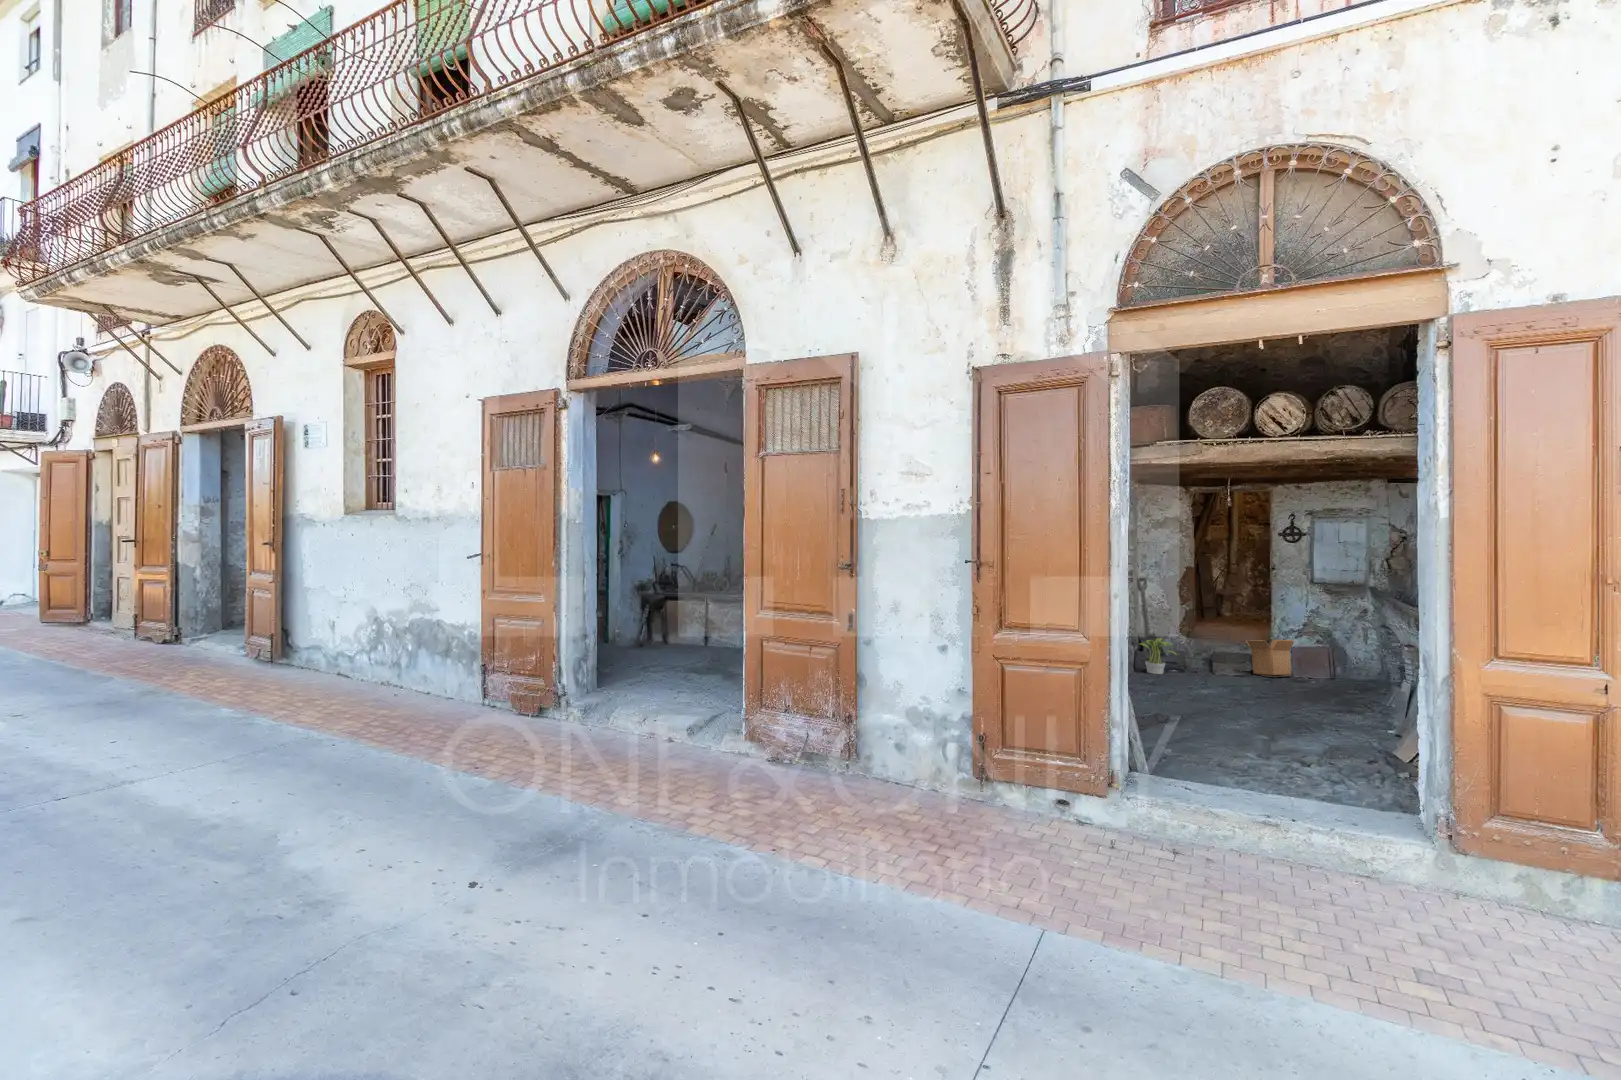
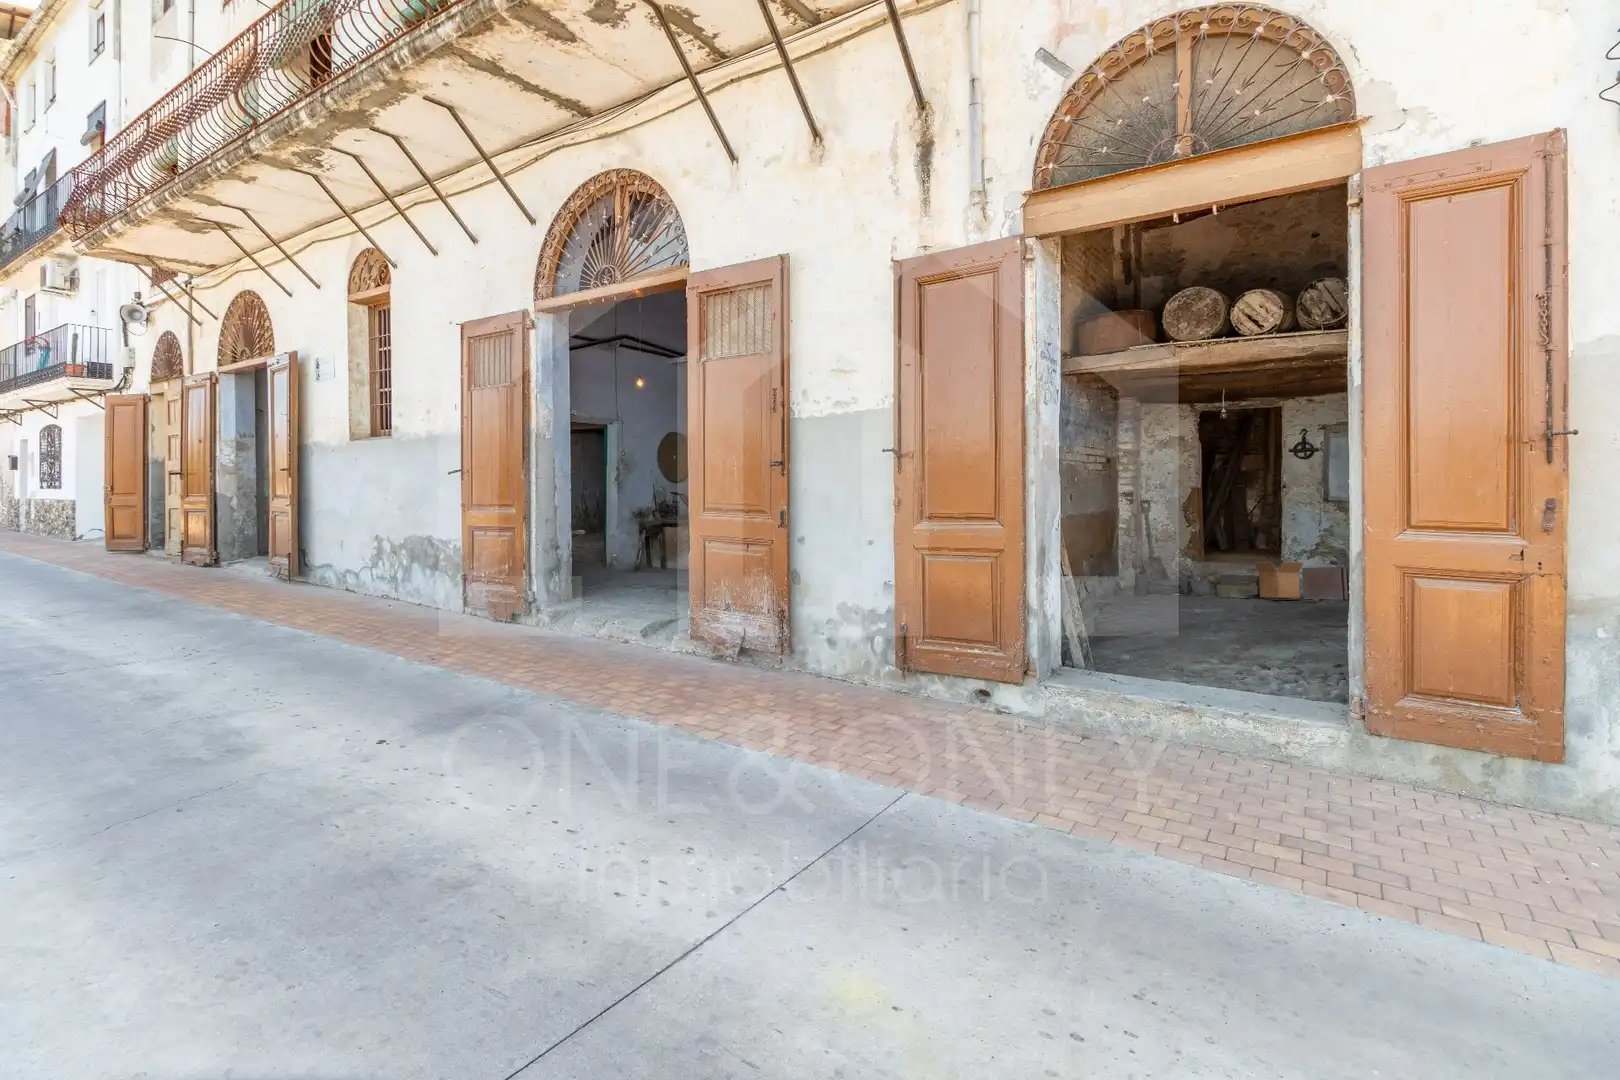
potted plant: present [1136,638,1177,674] -> none [1135,561,1177,597]

